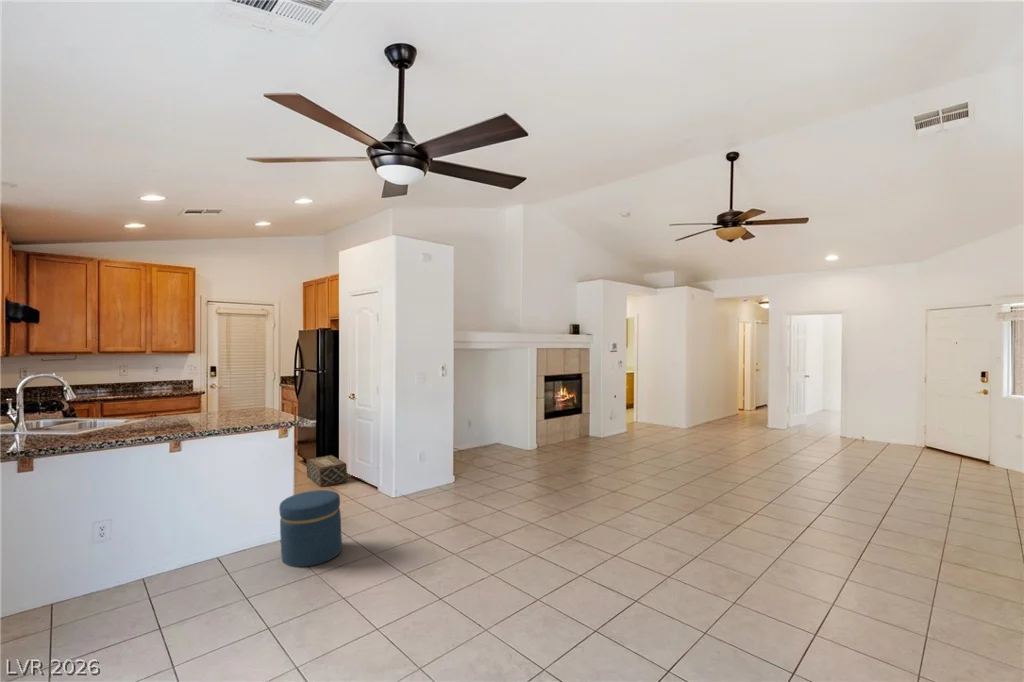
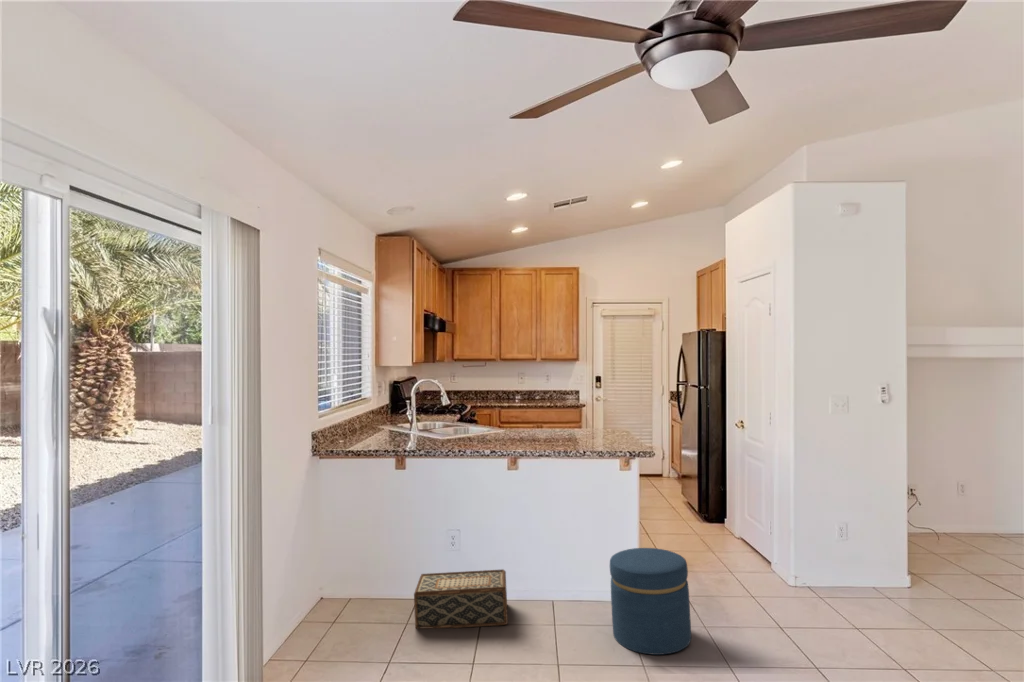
woven basket: present [306,455,347,487] -> present [414,569,508,628]

